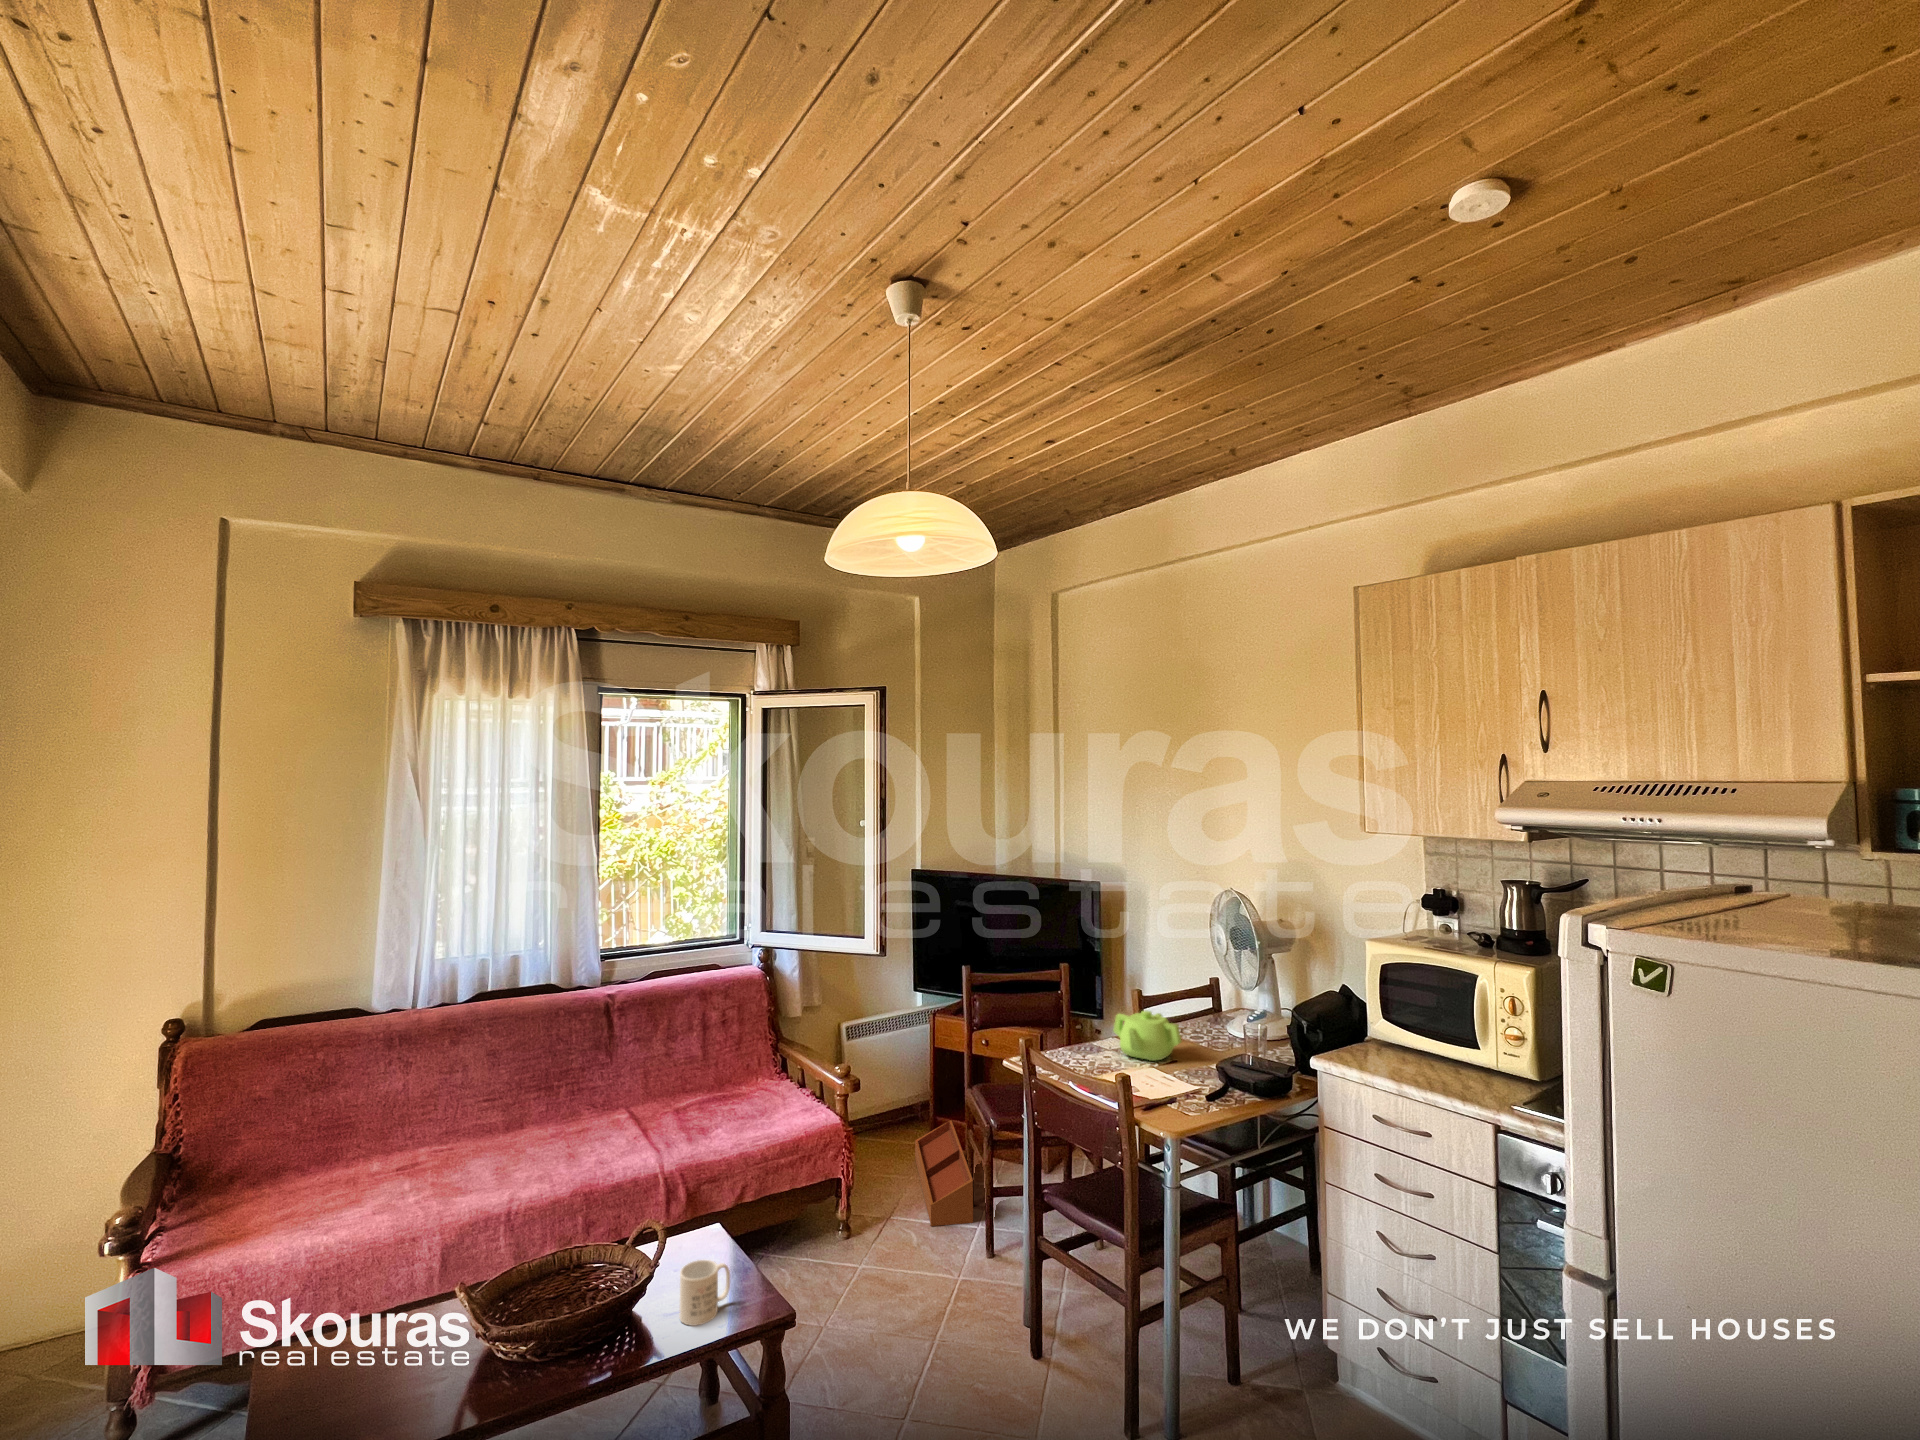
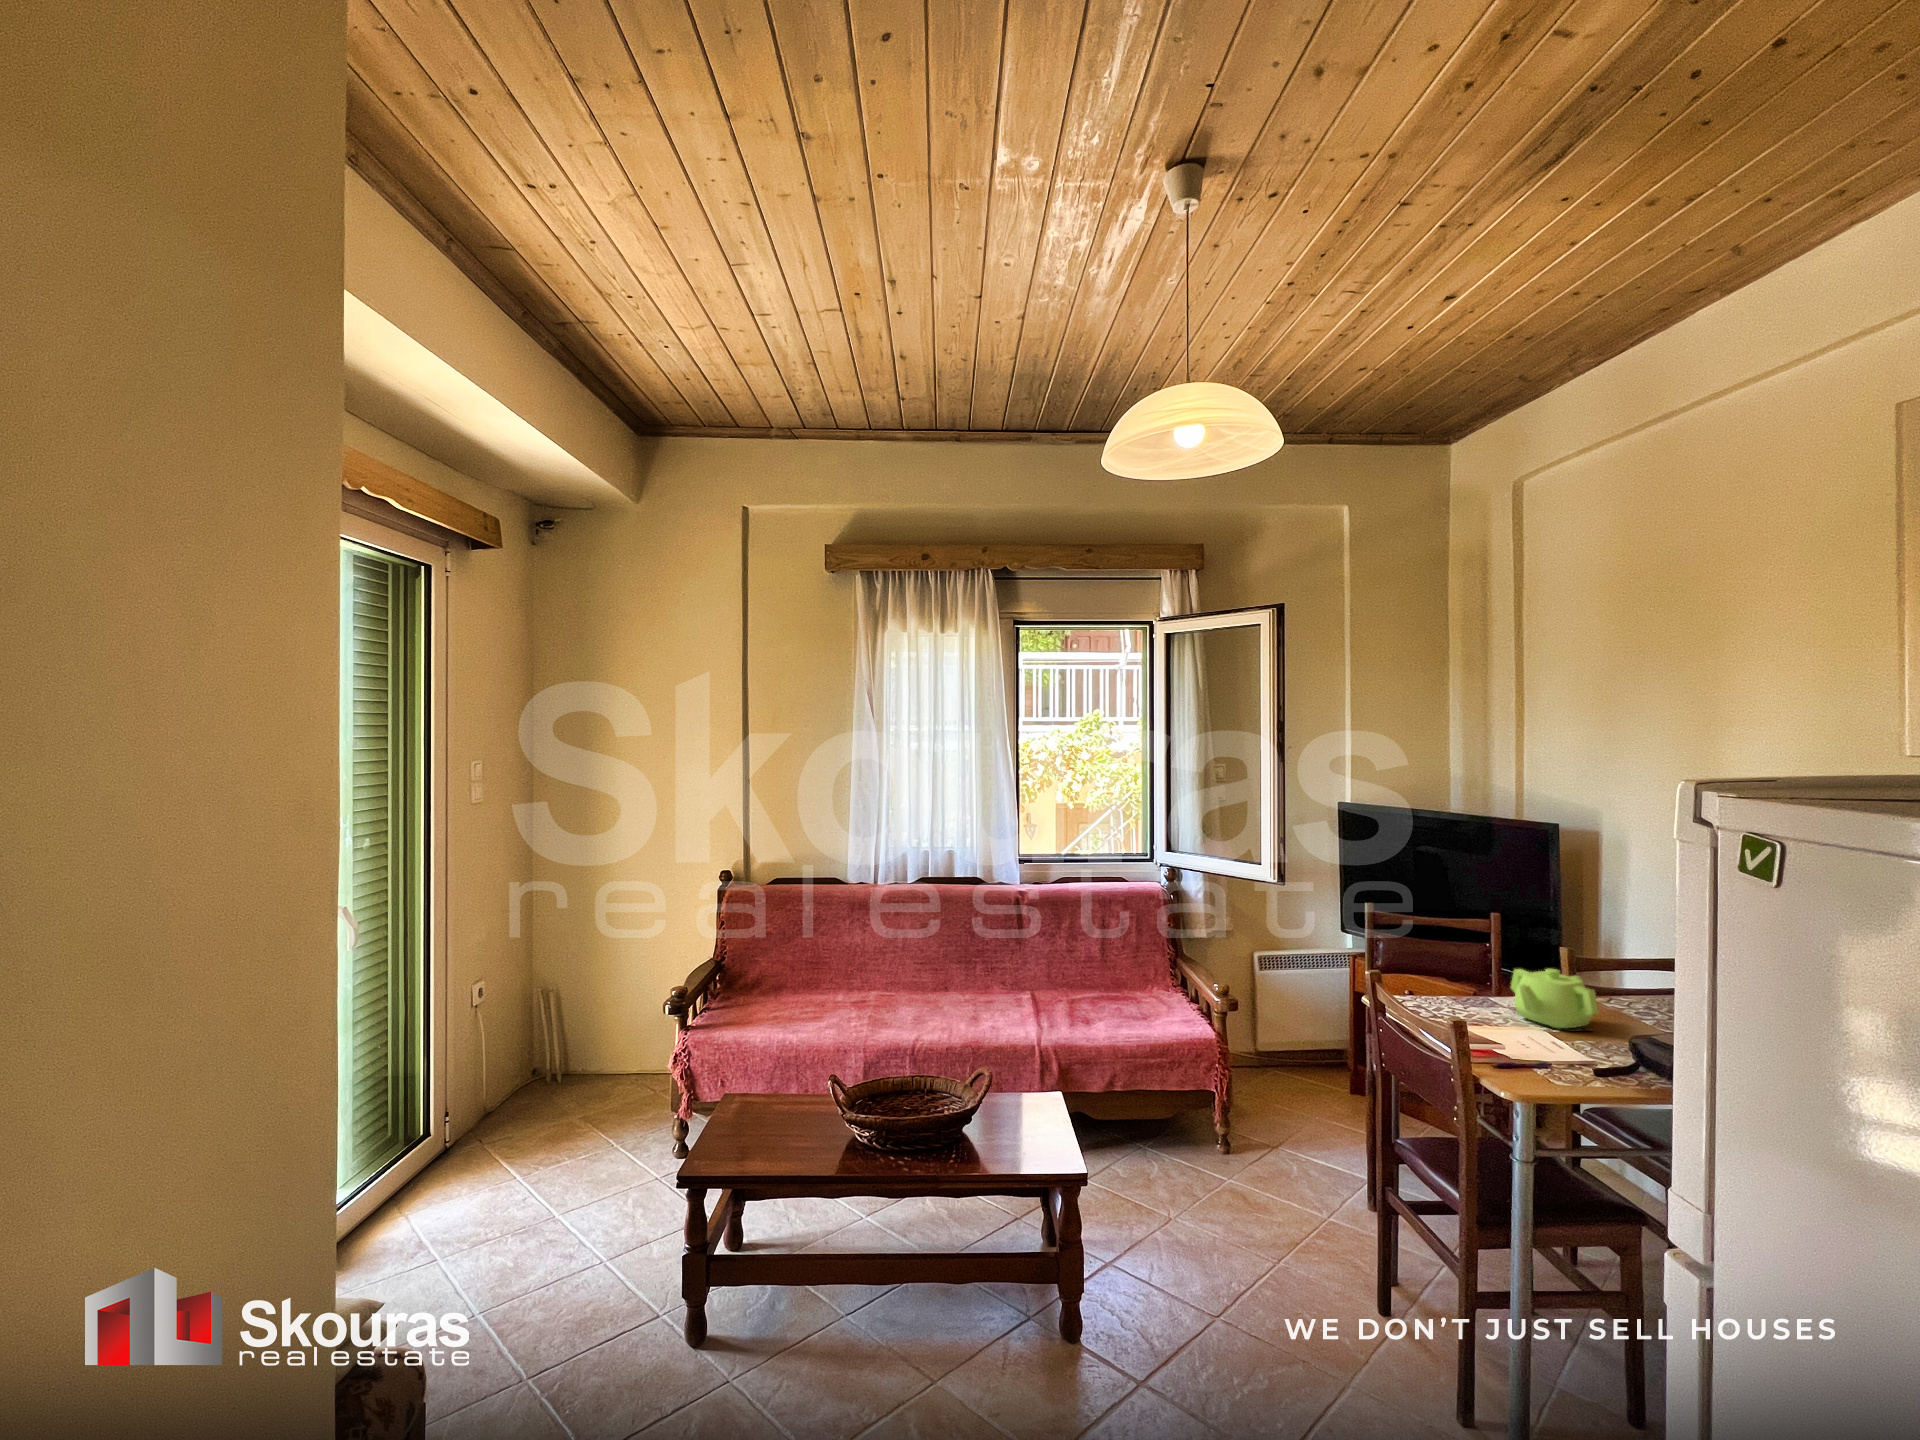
storage bin: present [915,1120,974,1226] -> none [1313,1069,1364,1174]
mug: present [680,1260,730,1326] -> none [999,1108,1044,1160]

